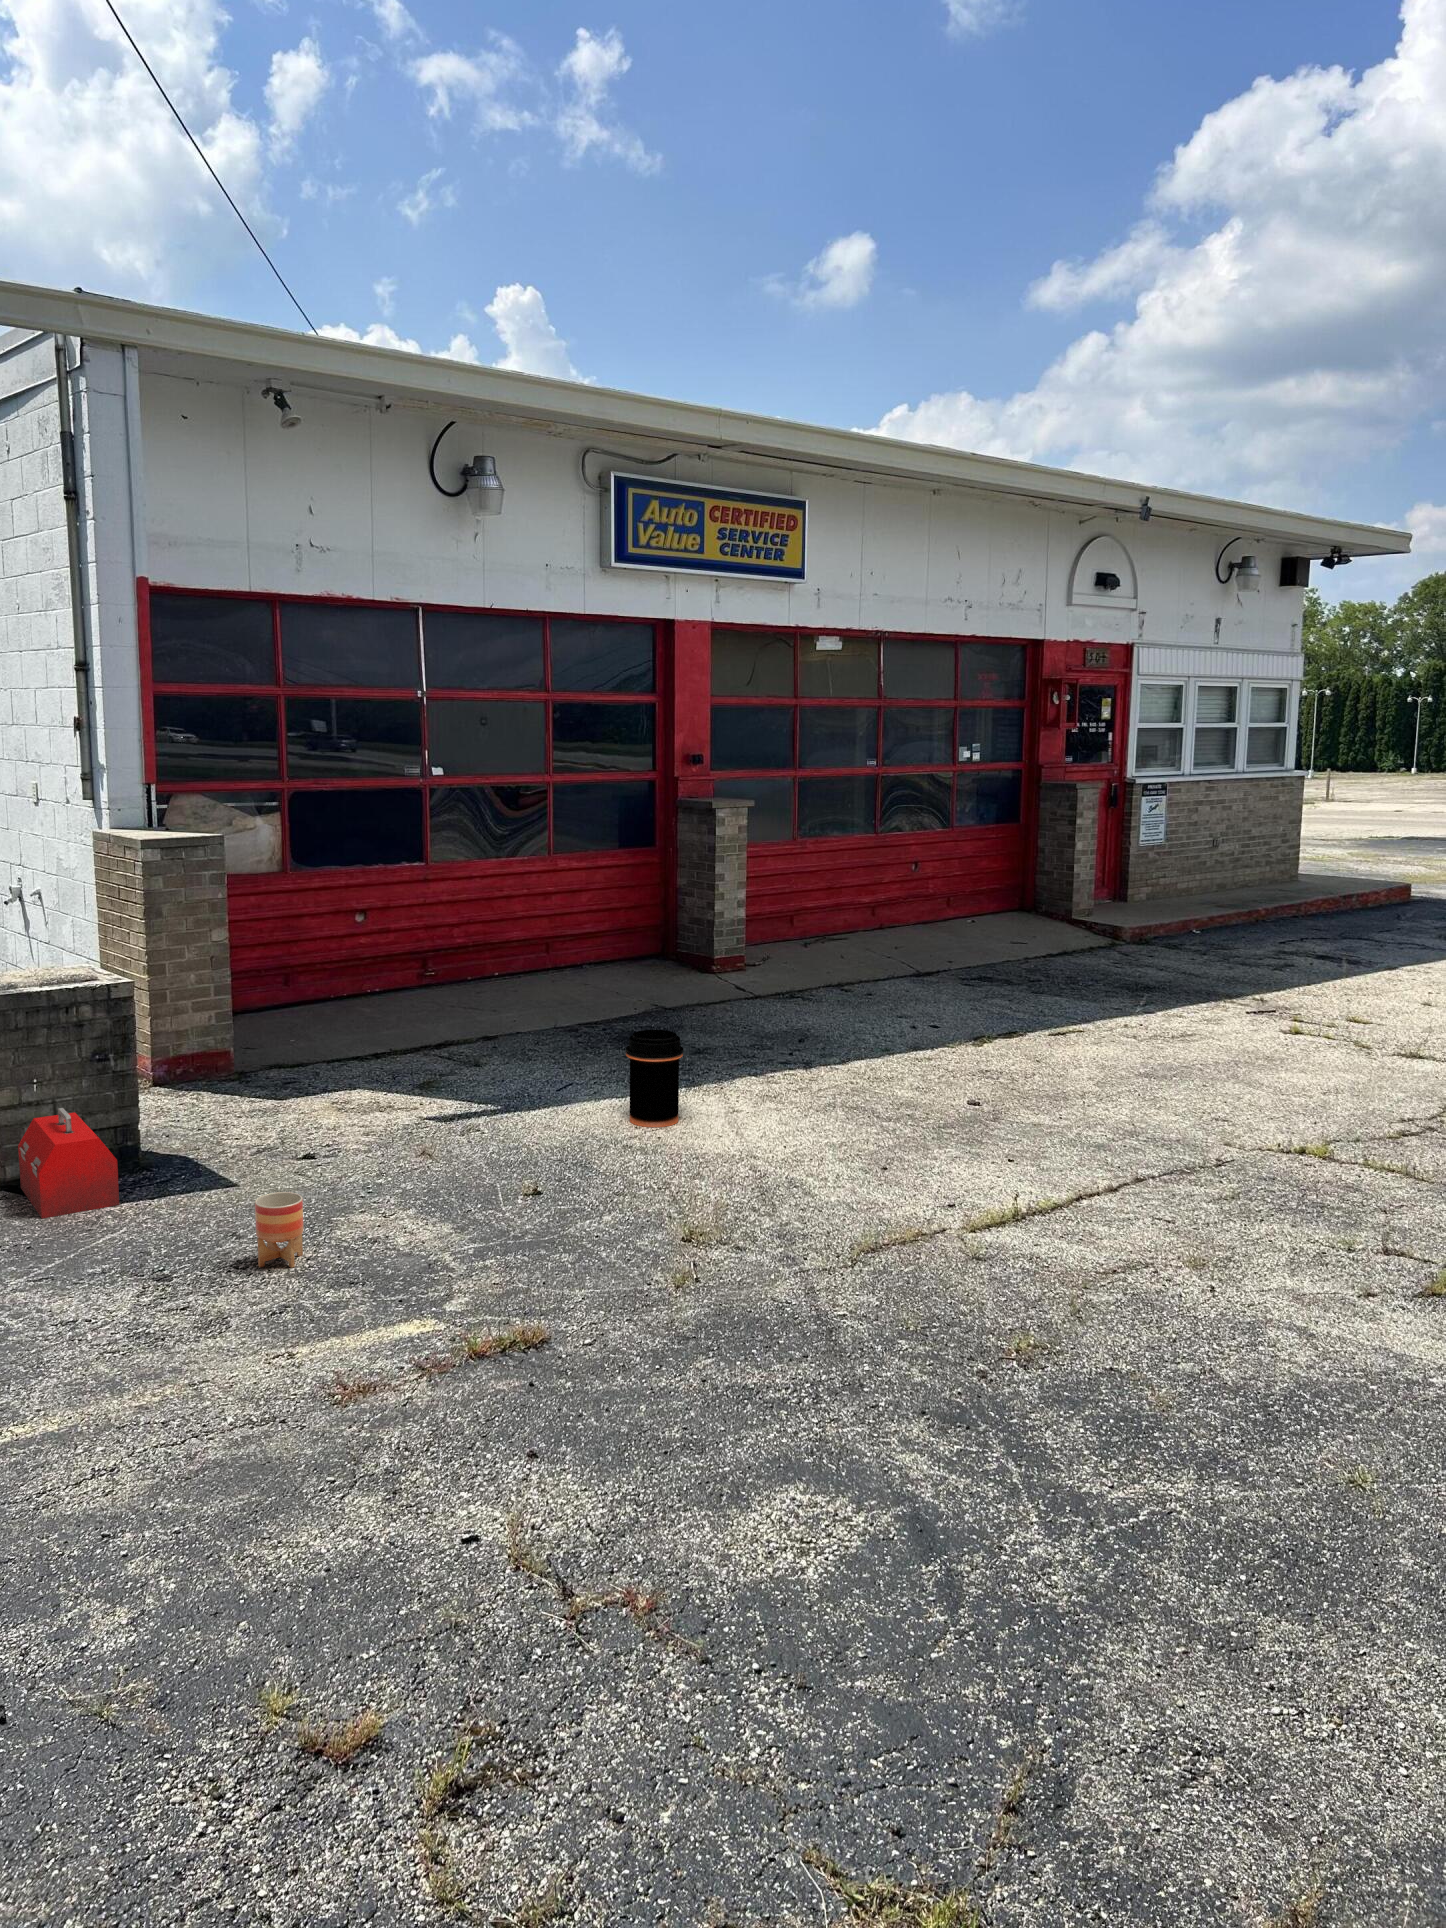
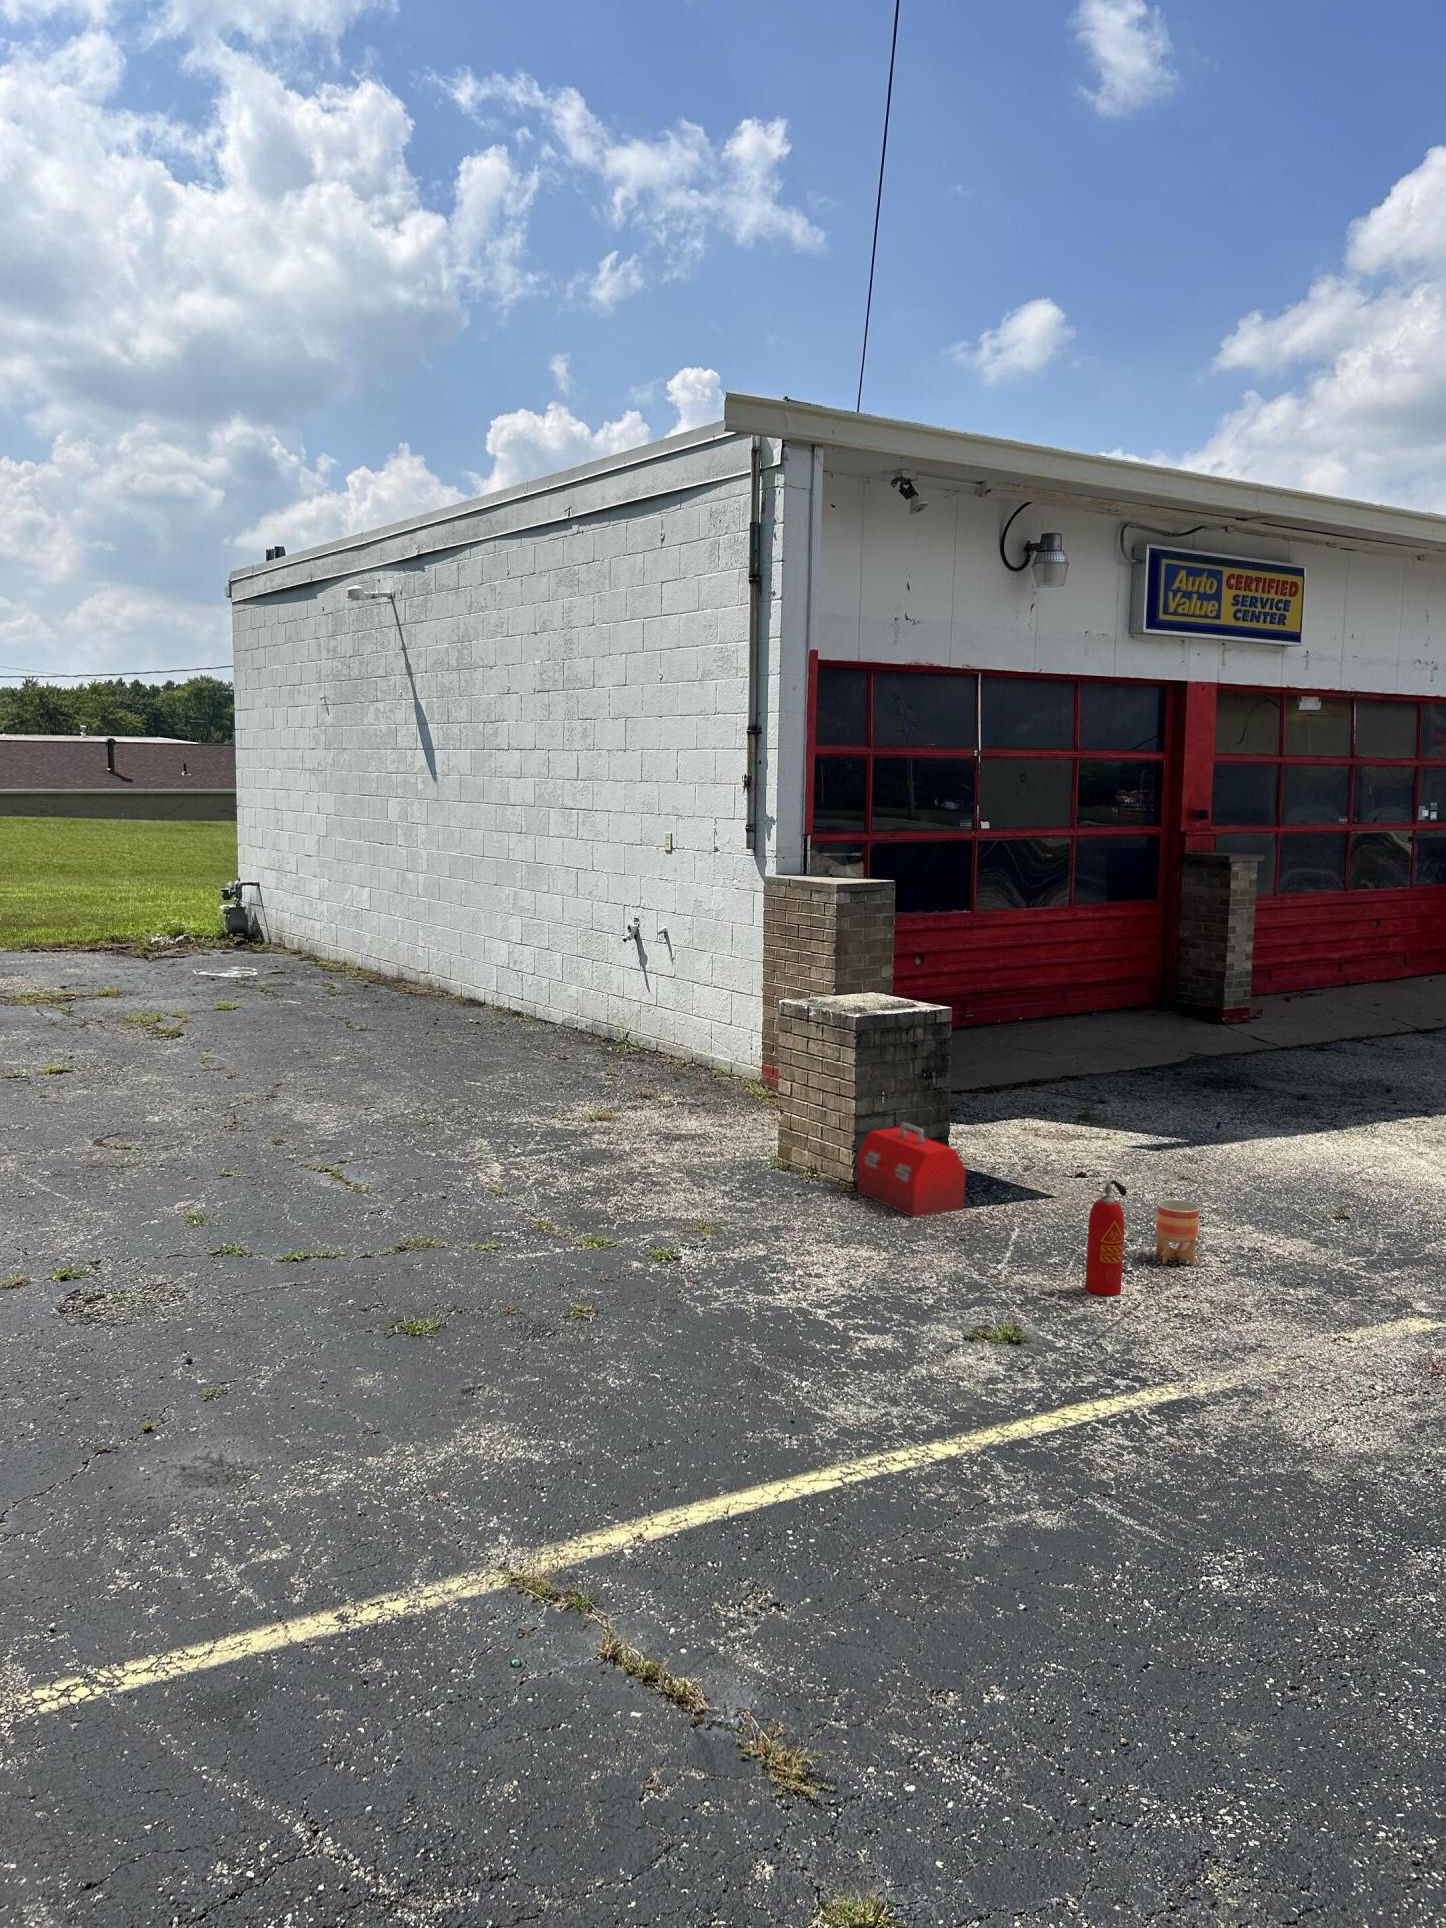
trash can: present [626,1030,683,1127] -> none [1323,1070,1382,1160]
fire extinguisher: none [107,1179,166,1313] -> present [1085,1180,1127,1296]

